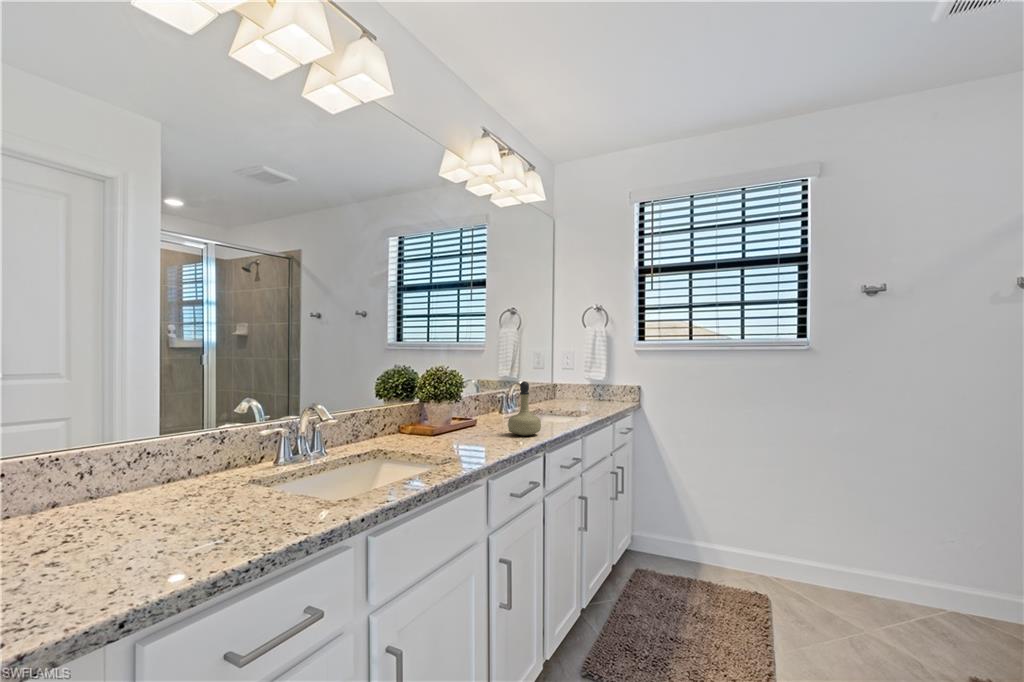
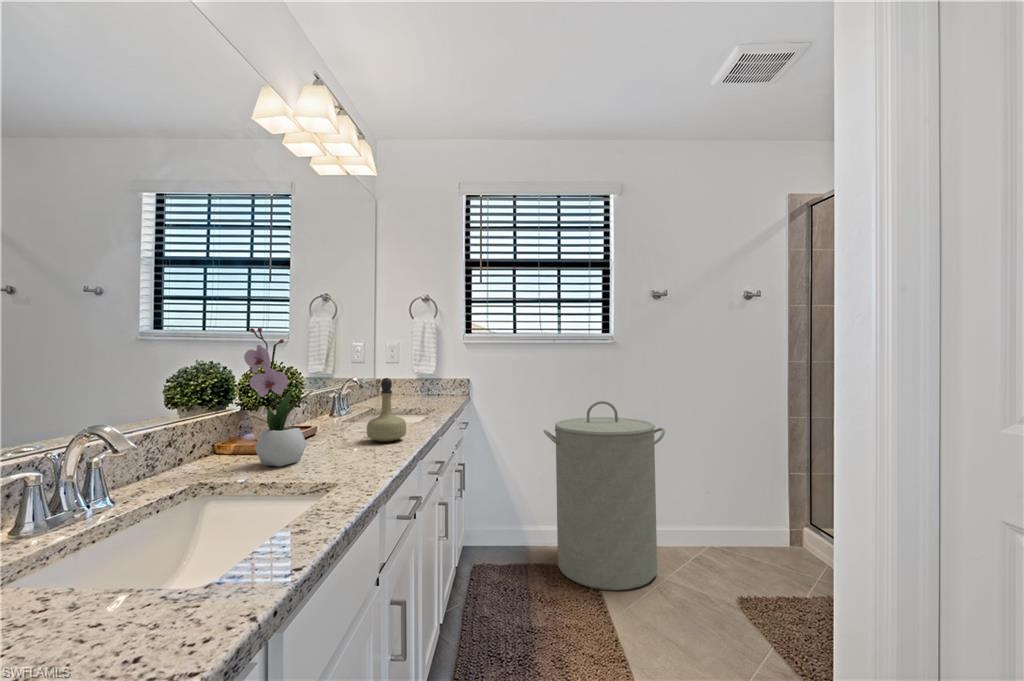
flower arrangement: none [410,341,458,445] -> present [244,327,313,467]
laundry hamper: none [713,416,869,633] -> present [544,401,665,590]

